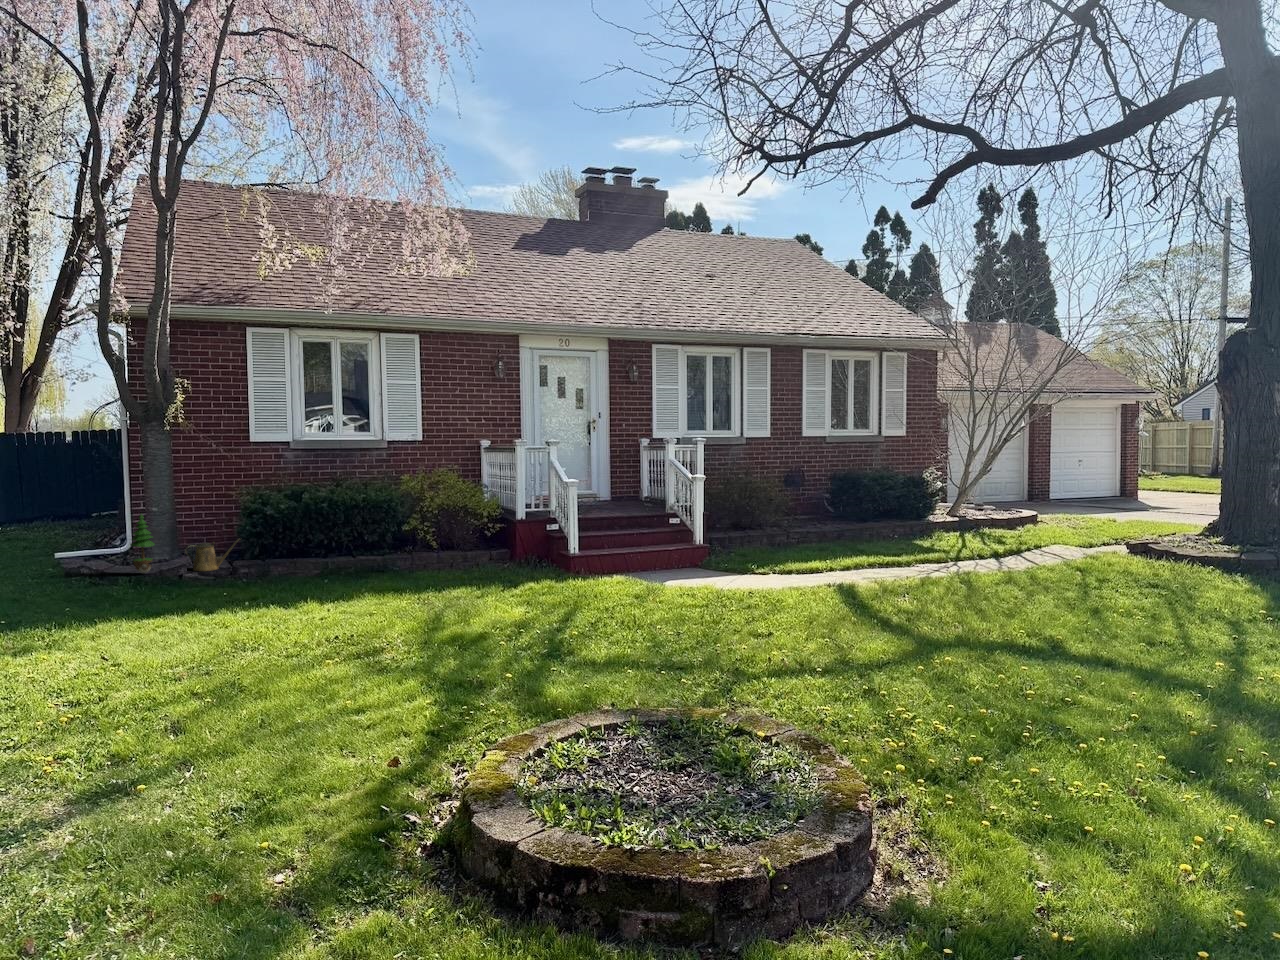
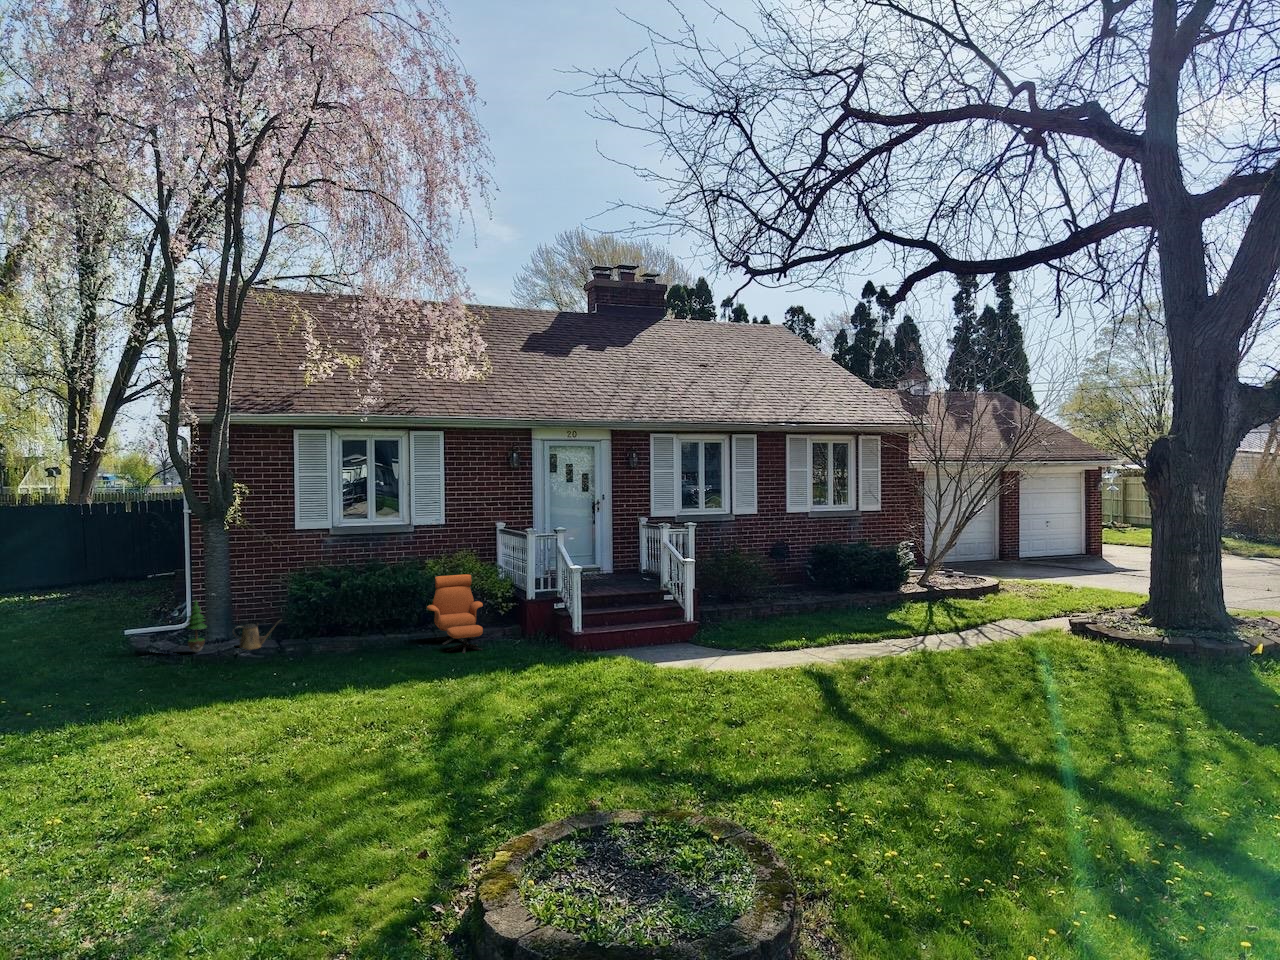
lounge chair: none [405,490,469,574] -> present [427,574,483,654]

